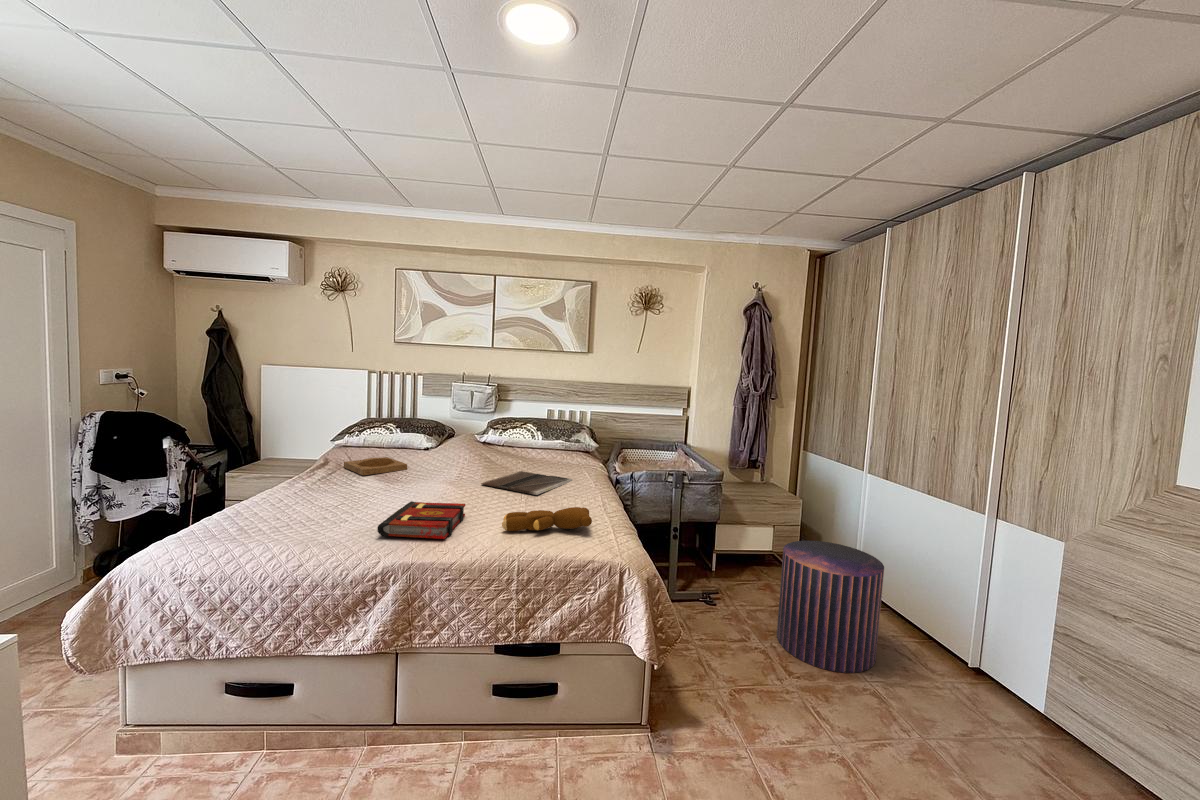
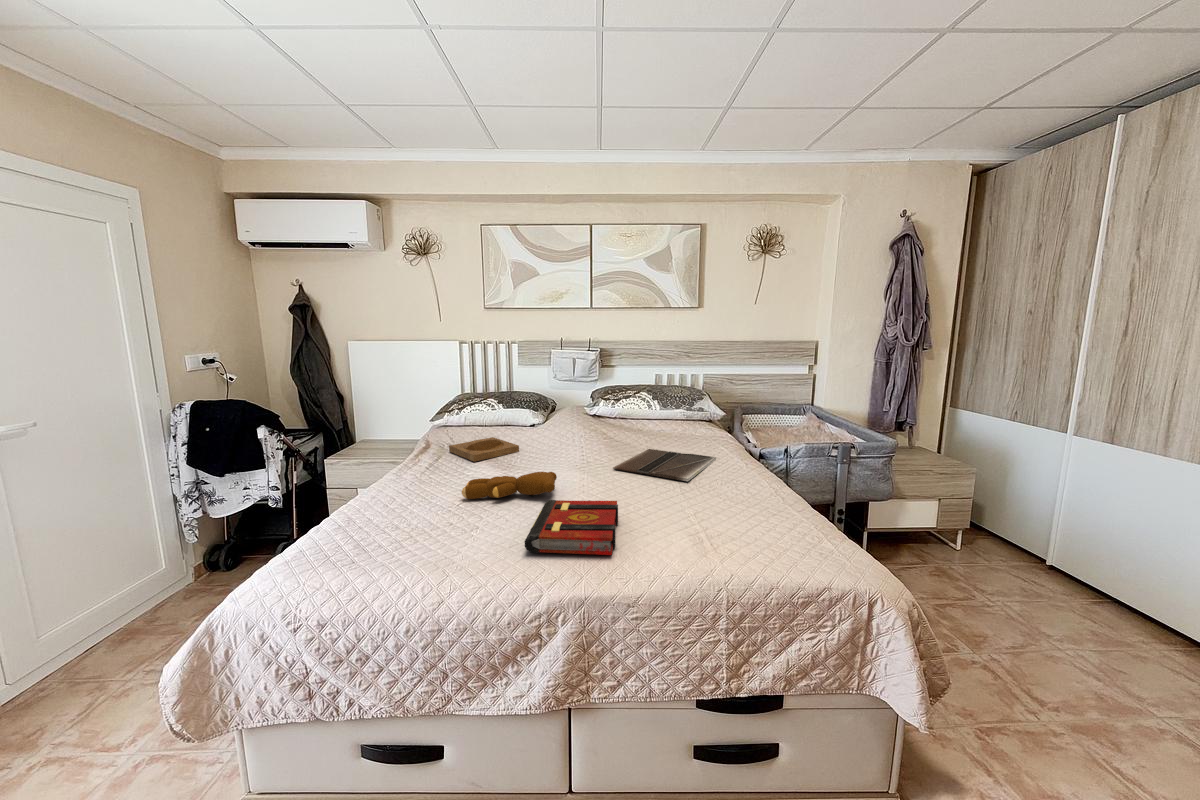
teddy bear: present [502,507,592,531] -> present [462,472,557,499]
pouf: present [777,541,884,673] -> none [987,525,1169,702]

